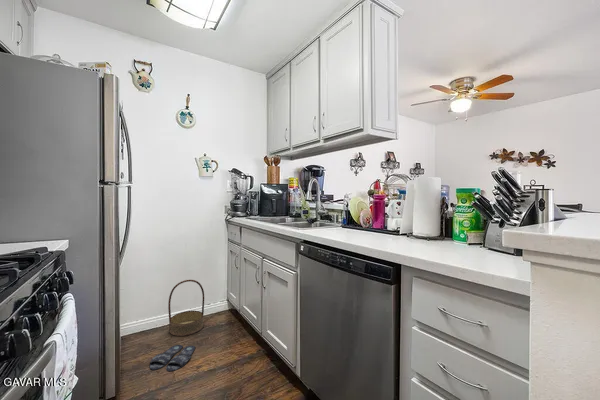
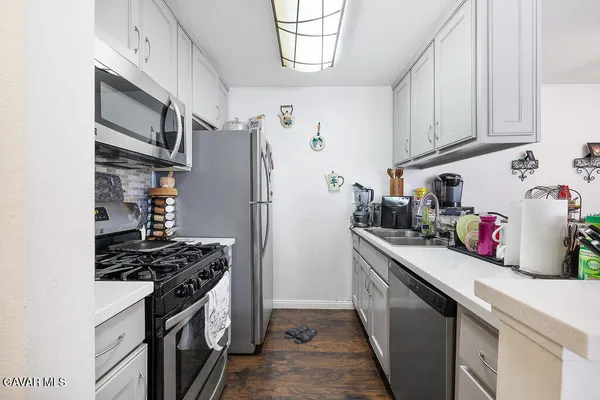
basket: present [168,280,204,336] -> none [303,276,330,321]

